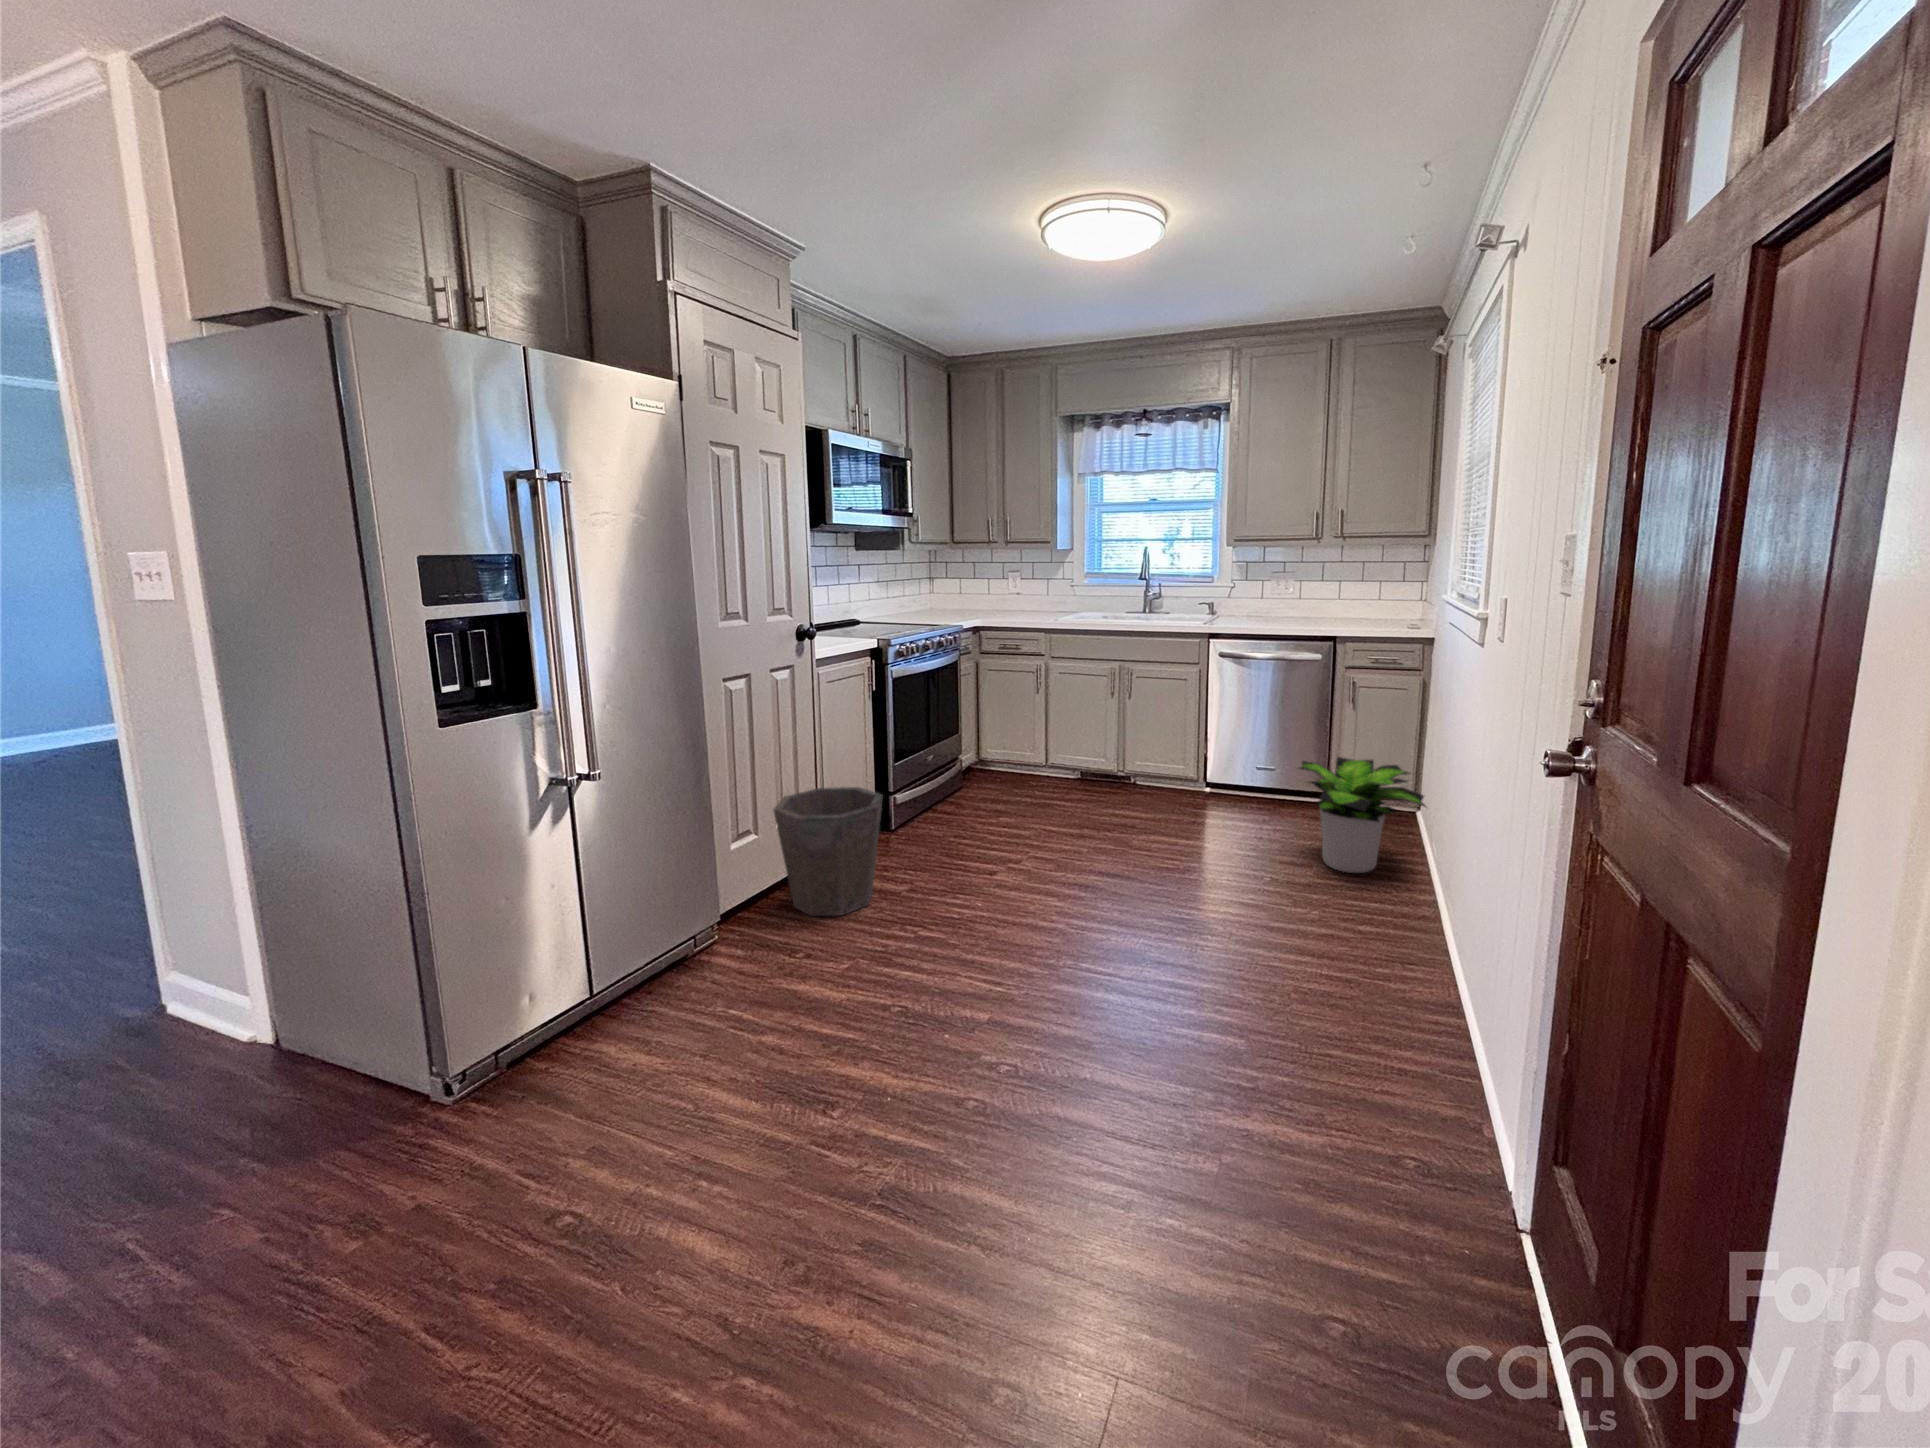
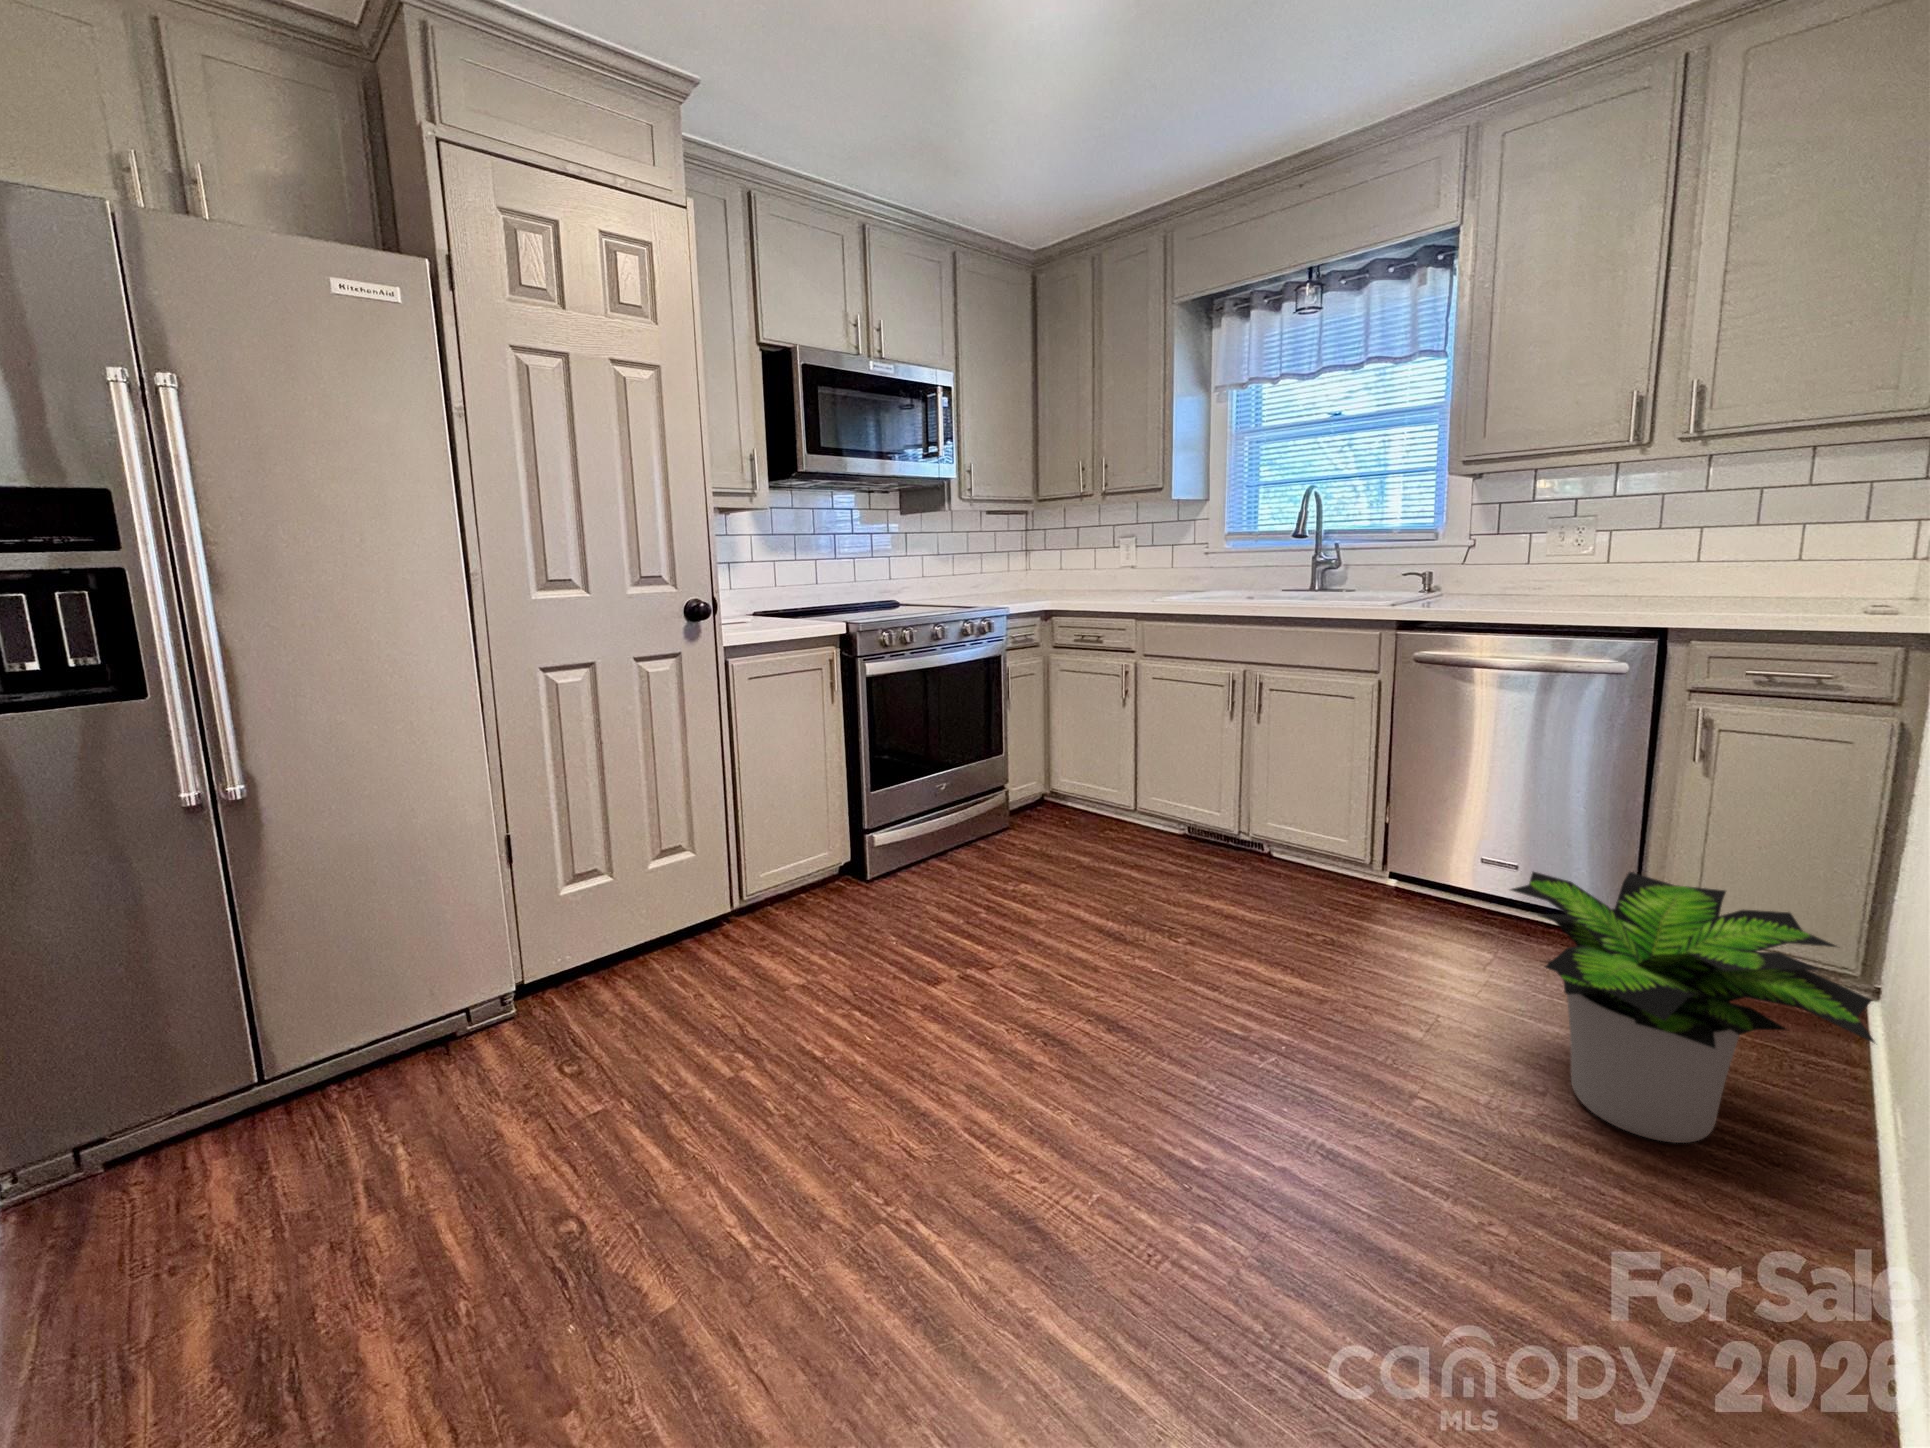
waste bin: present [774,787,883,916] -> none [610,822,762,1012]

